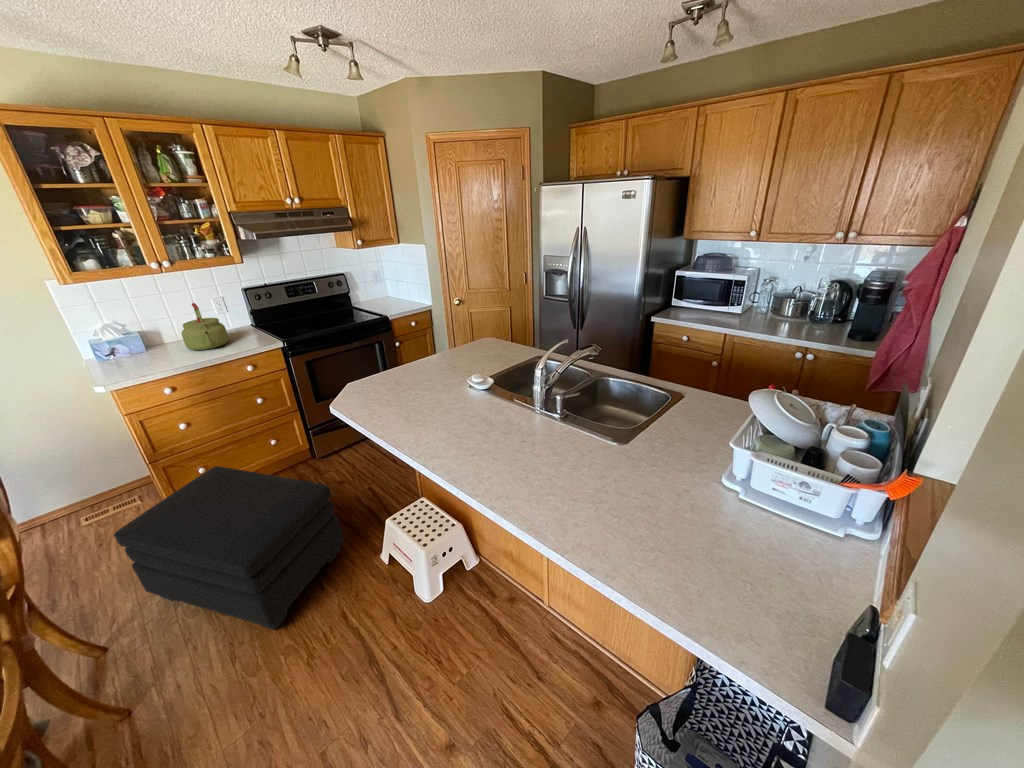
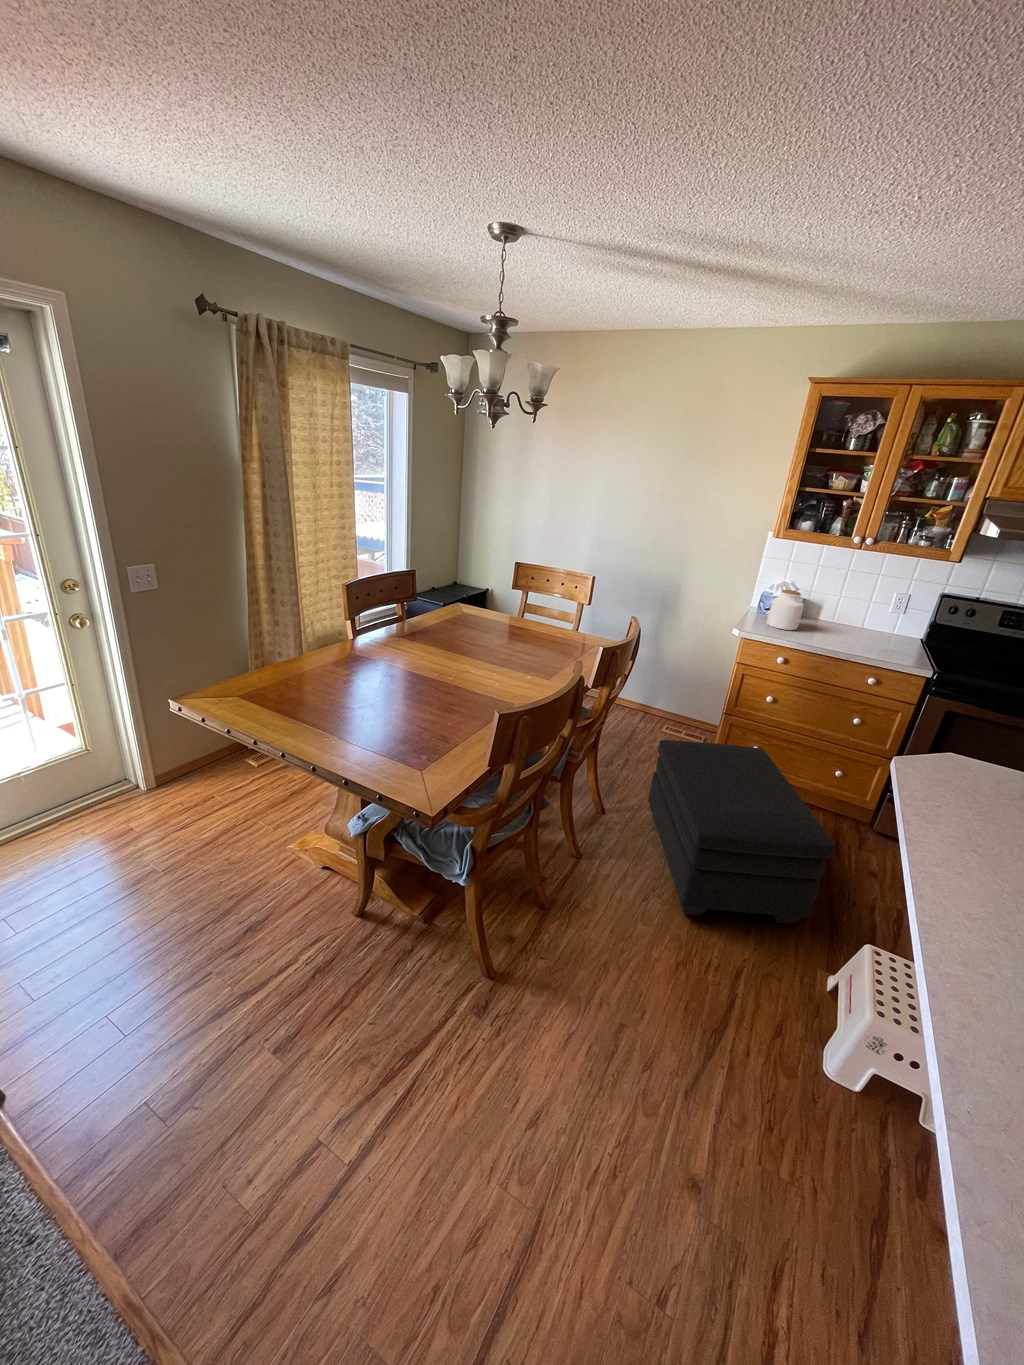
kettle: present [182,303,229,350] -> none [830,589,883,644]
jar: none [113,328,158,368] -> present [767,590,804,630]

